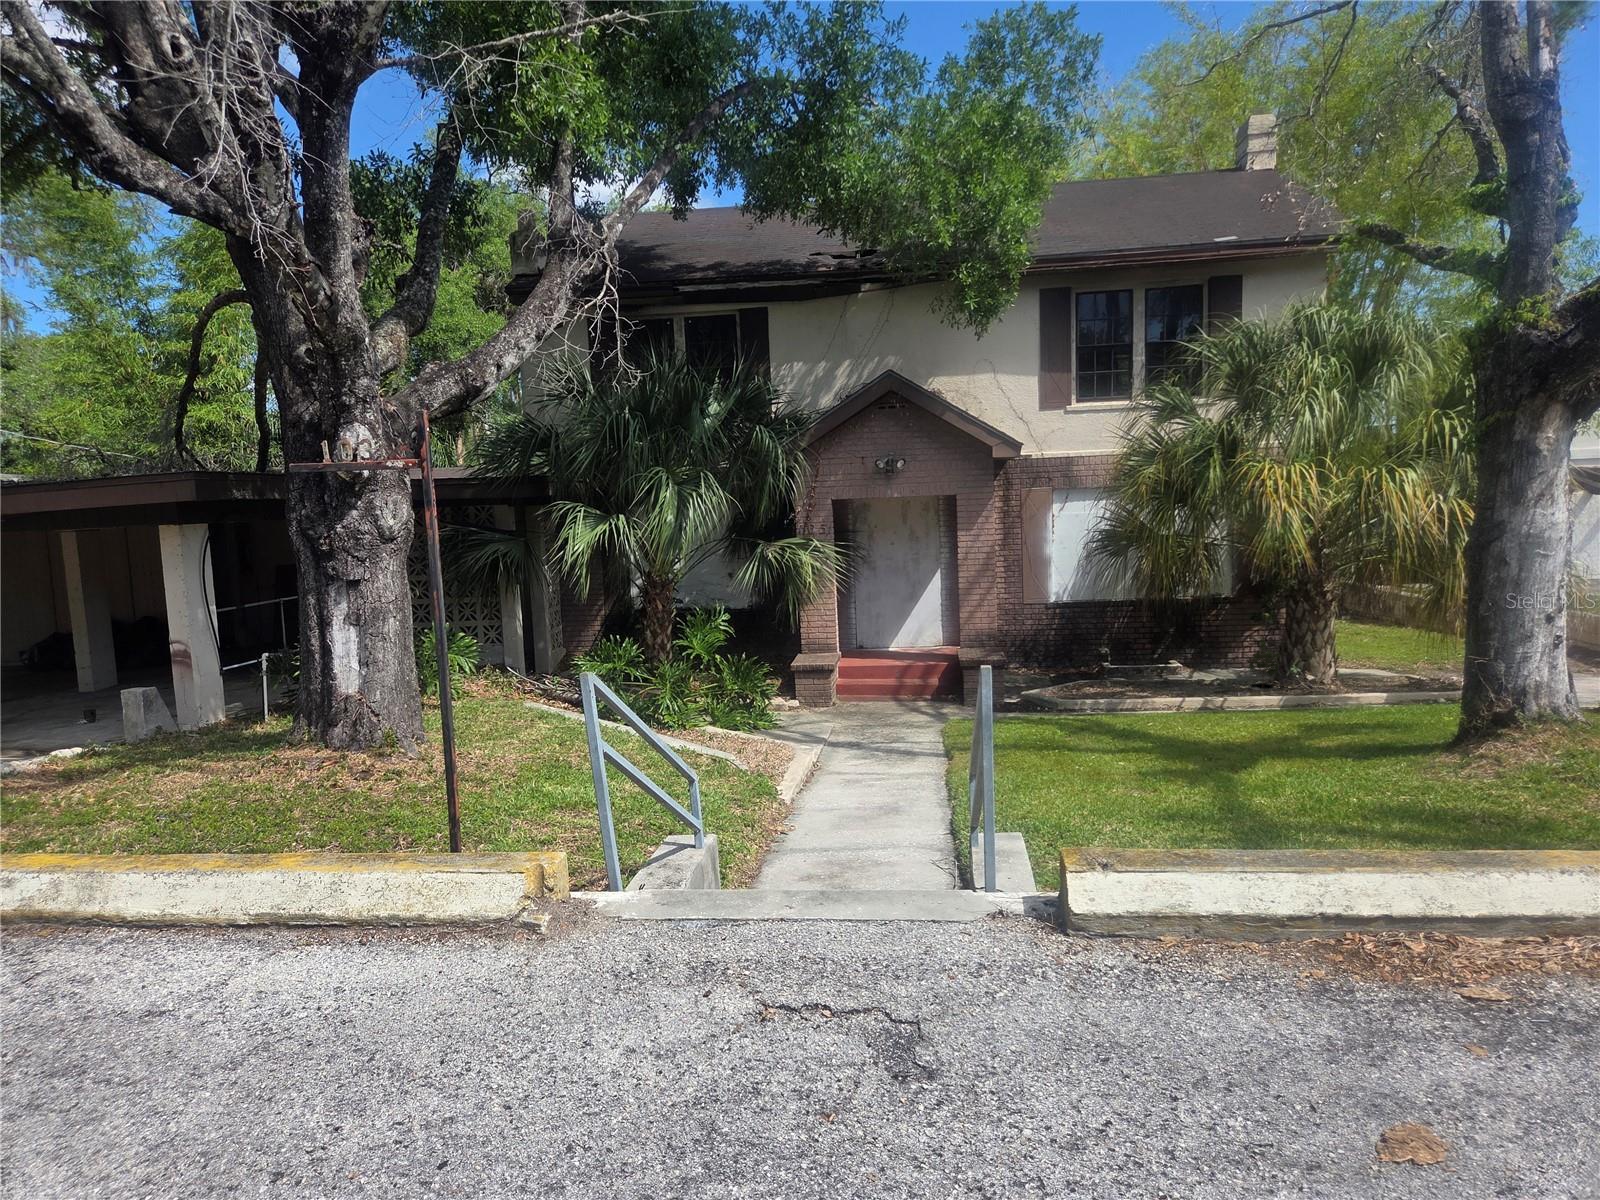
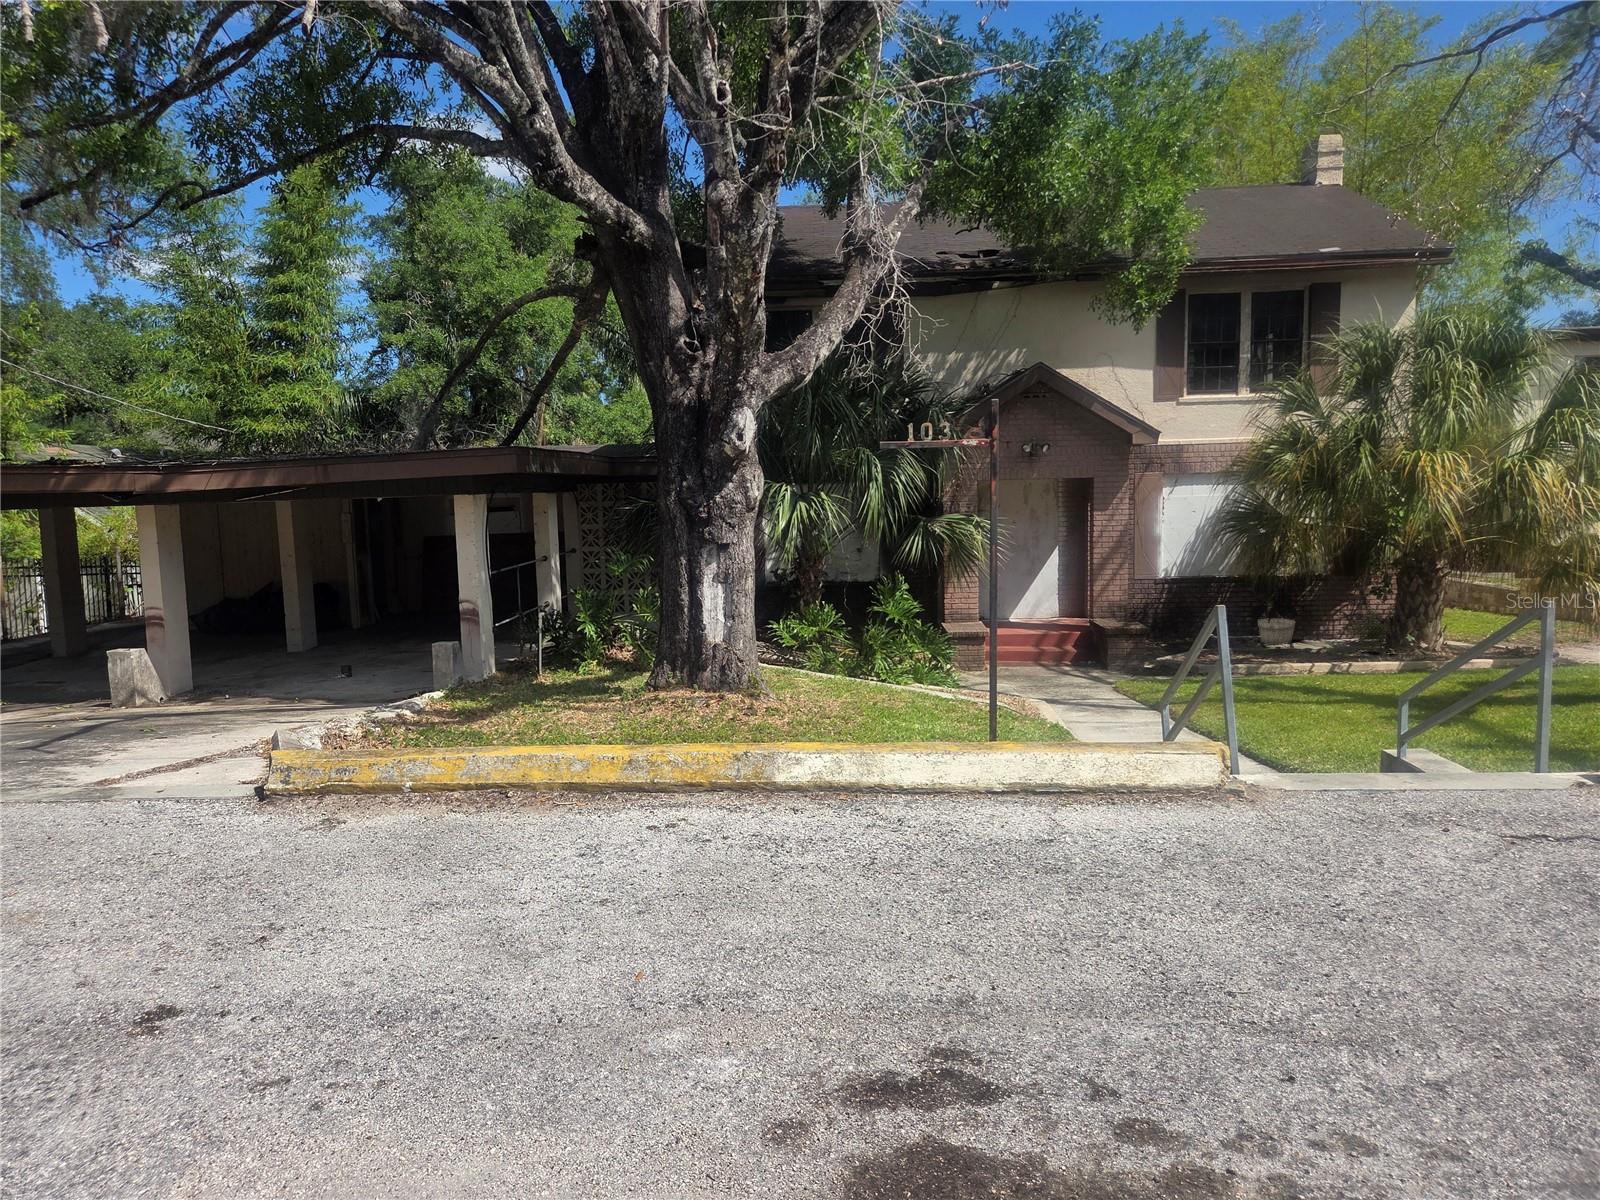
wooden bucket: none [1155,638,1196,673] -> present [1258,618,1296,644]

